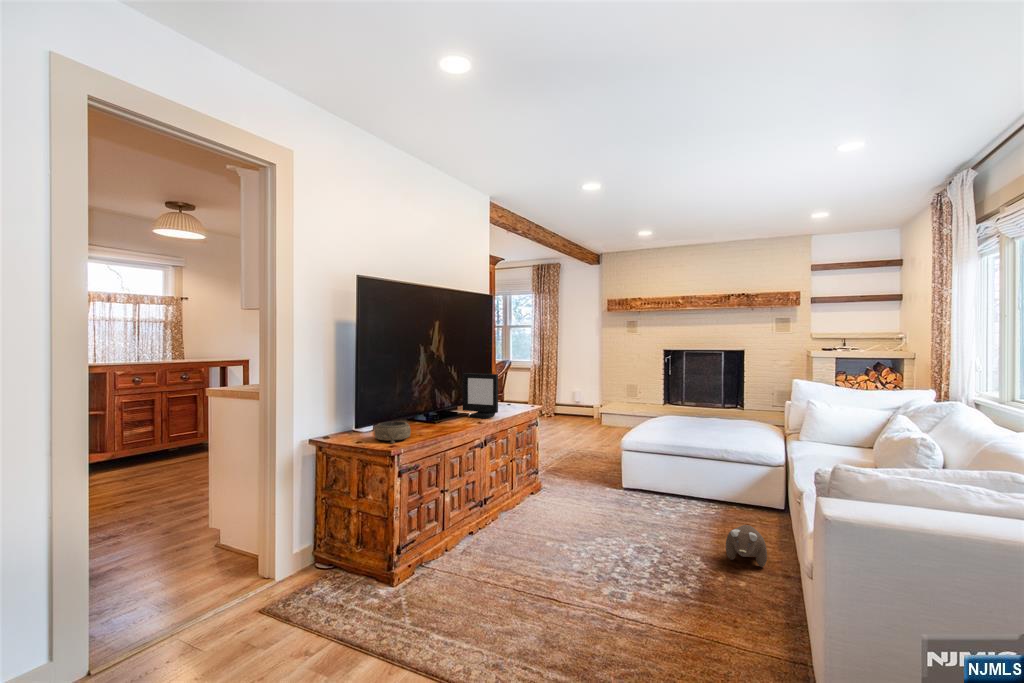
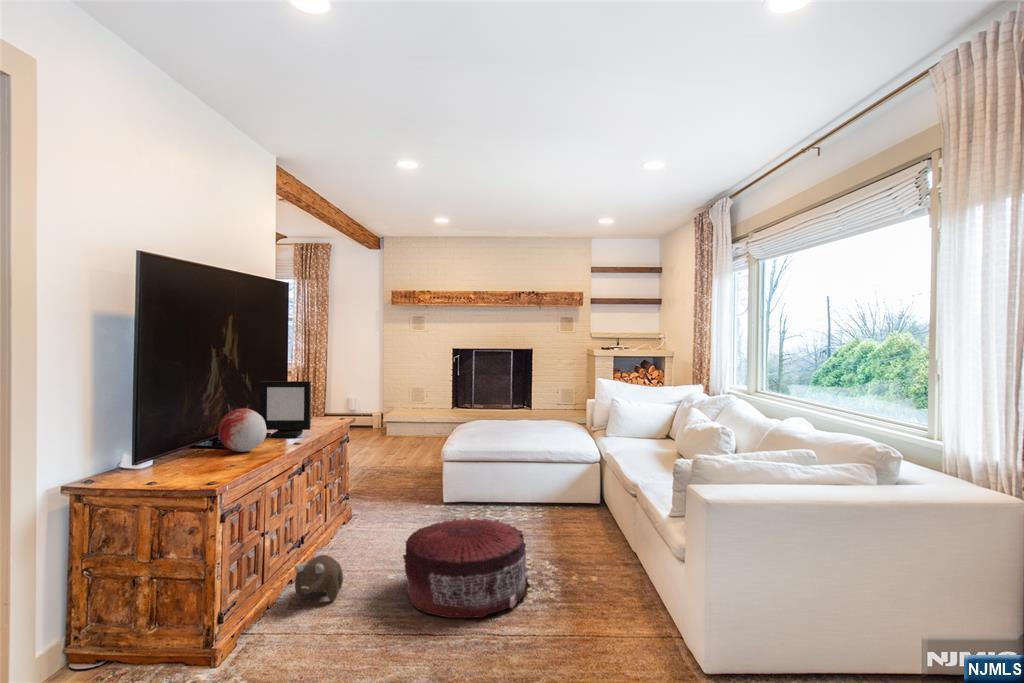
decorative orb: none [422,394,455,426] -> present [218,408,267,452]
decorative bowl: present [374,421,411,443] -> none [169,449,226,478]
pouf: none [551,500,667,597] -> present [403,518,530,618]
plush toy: present [726,525,767,567] -> present [295,555,343,601]

